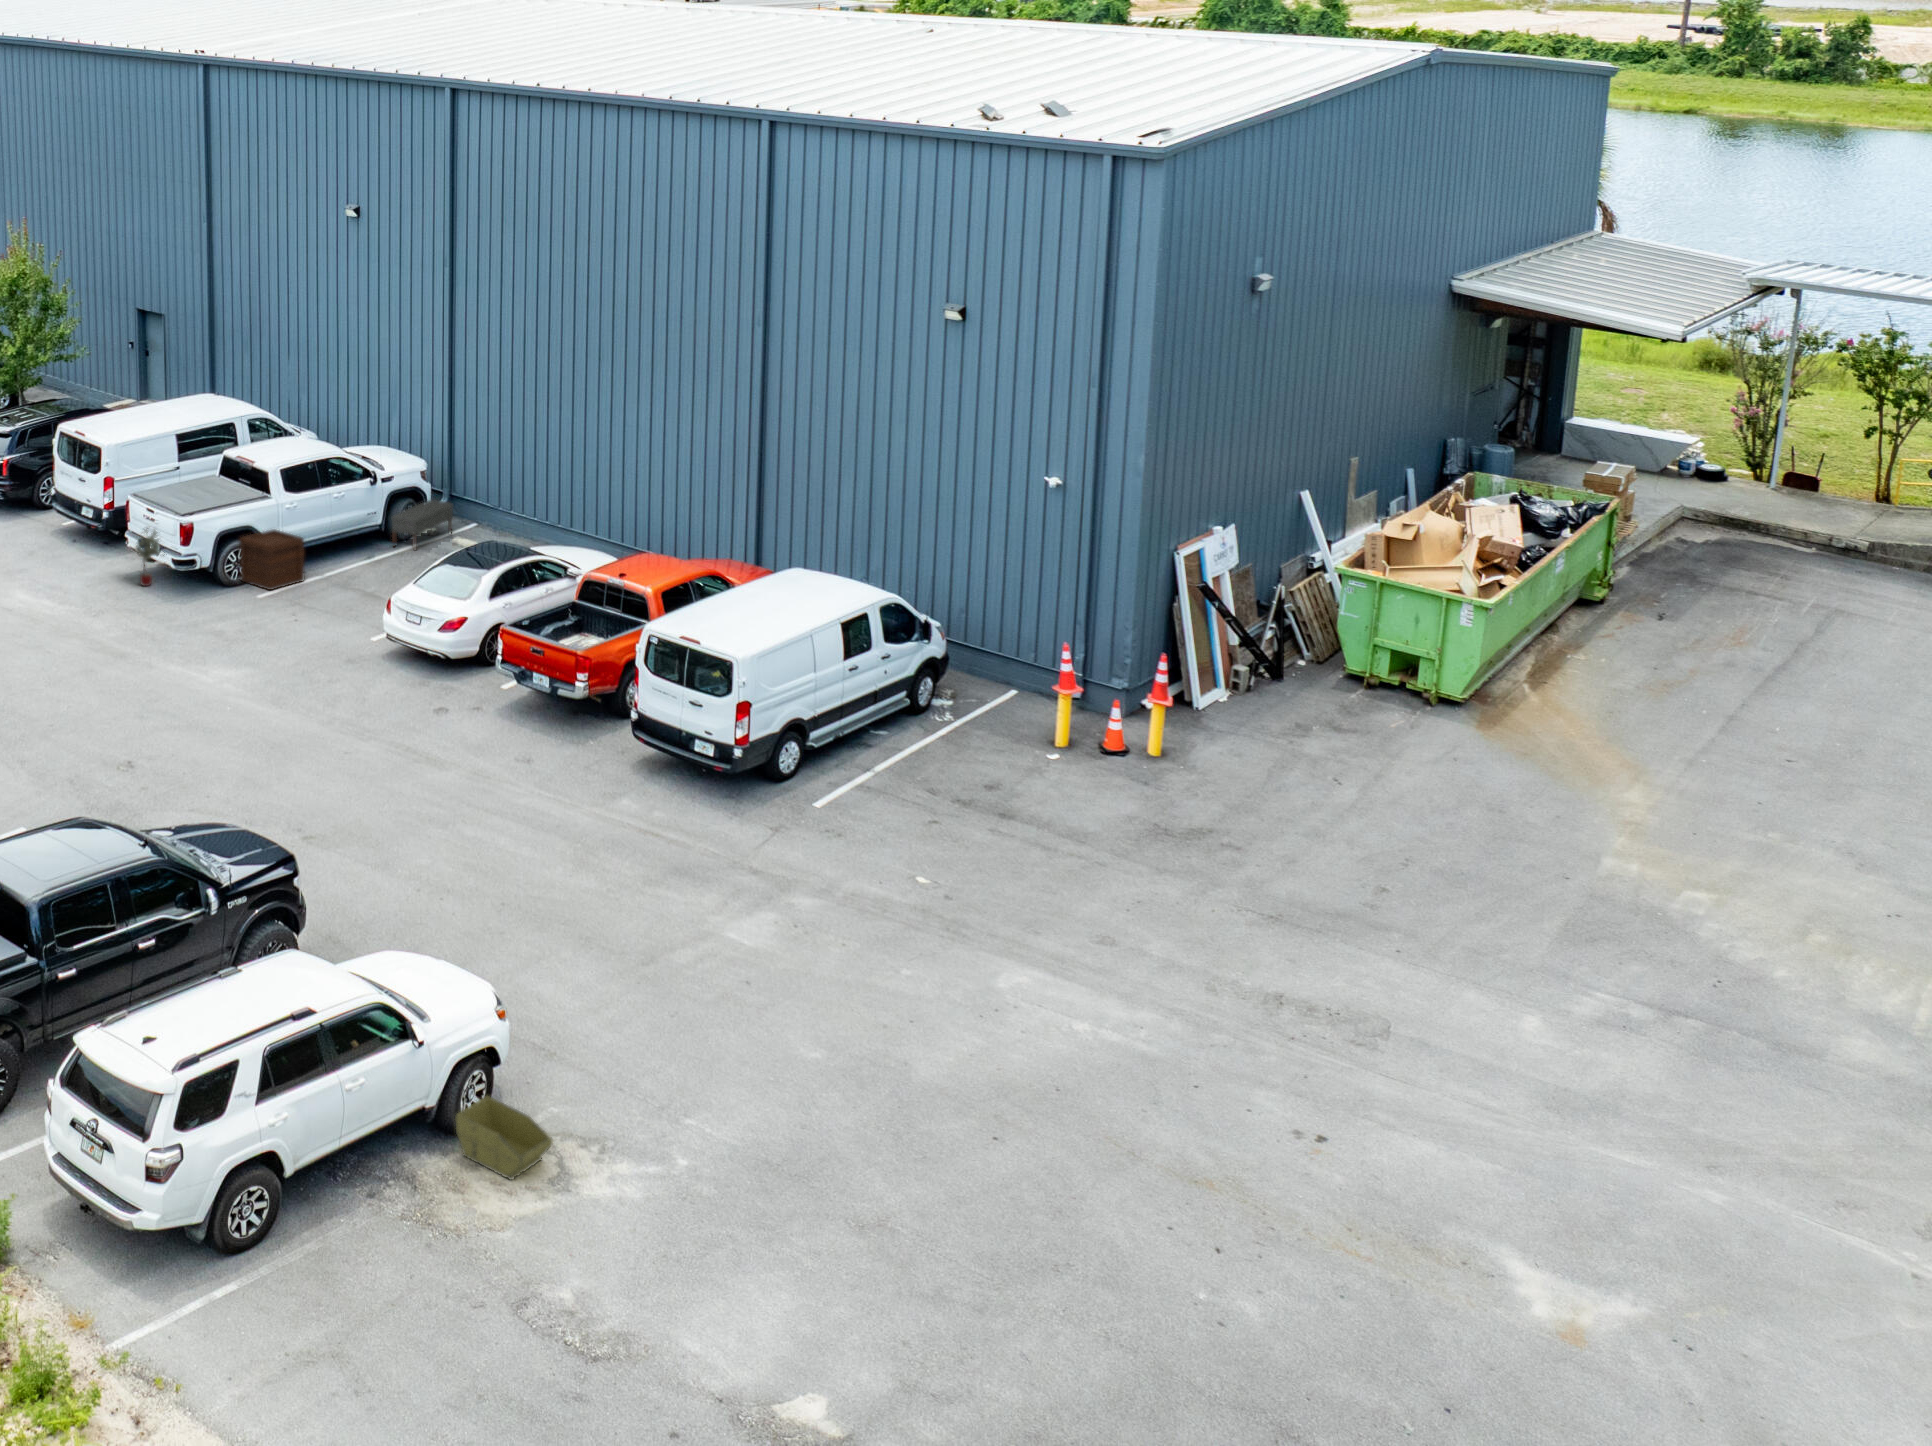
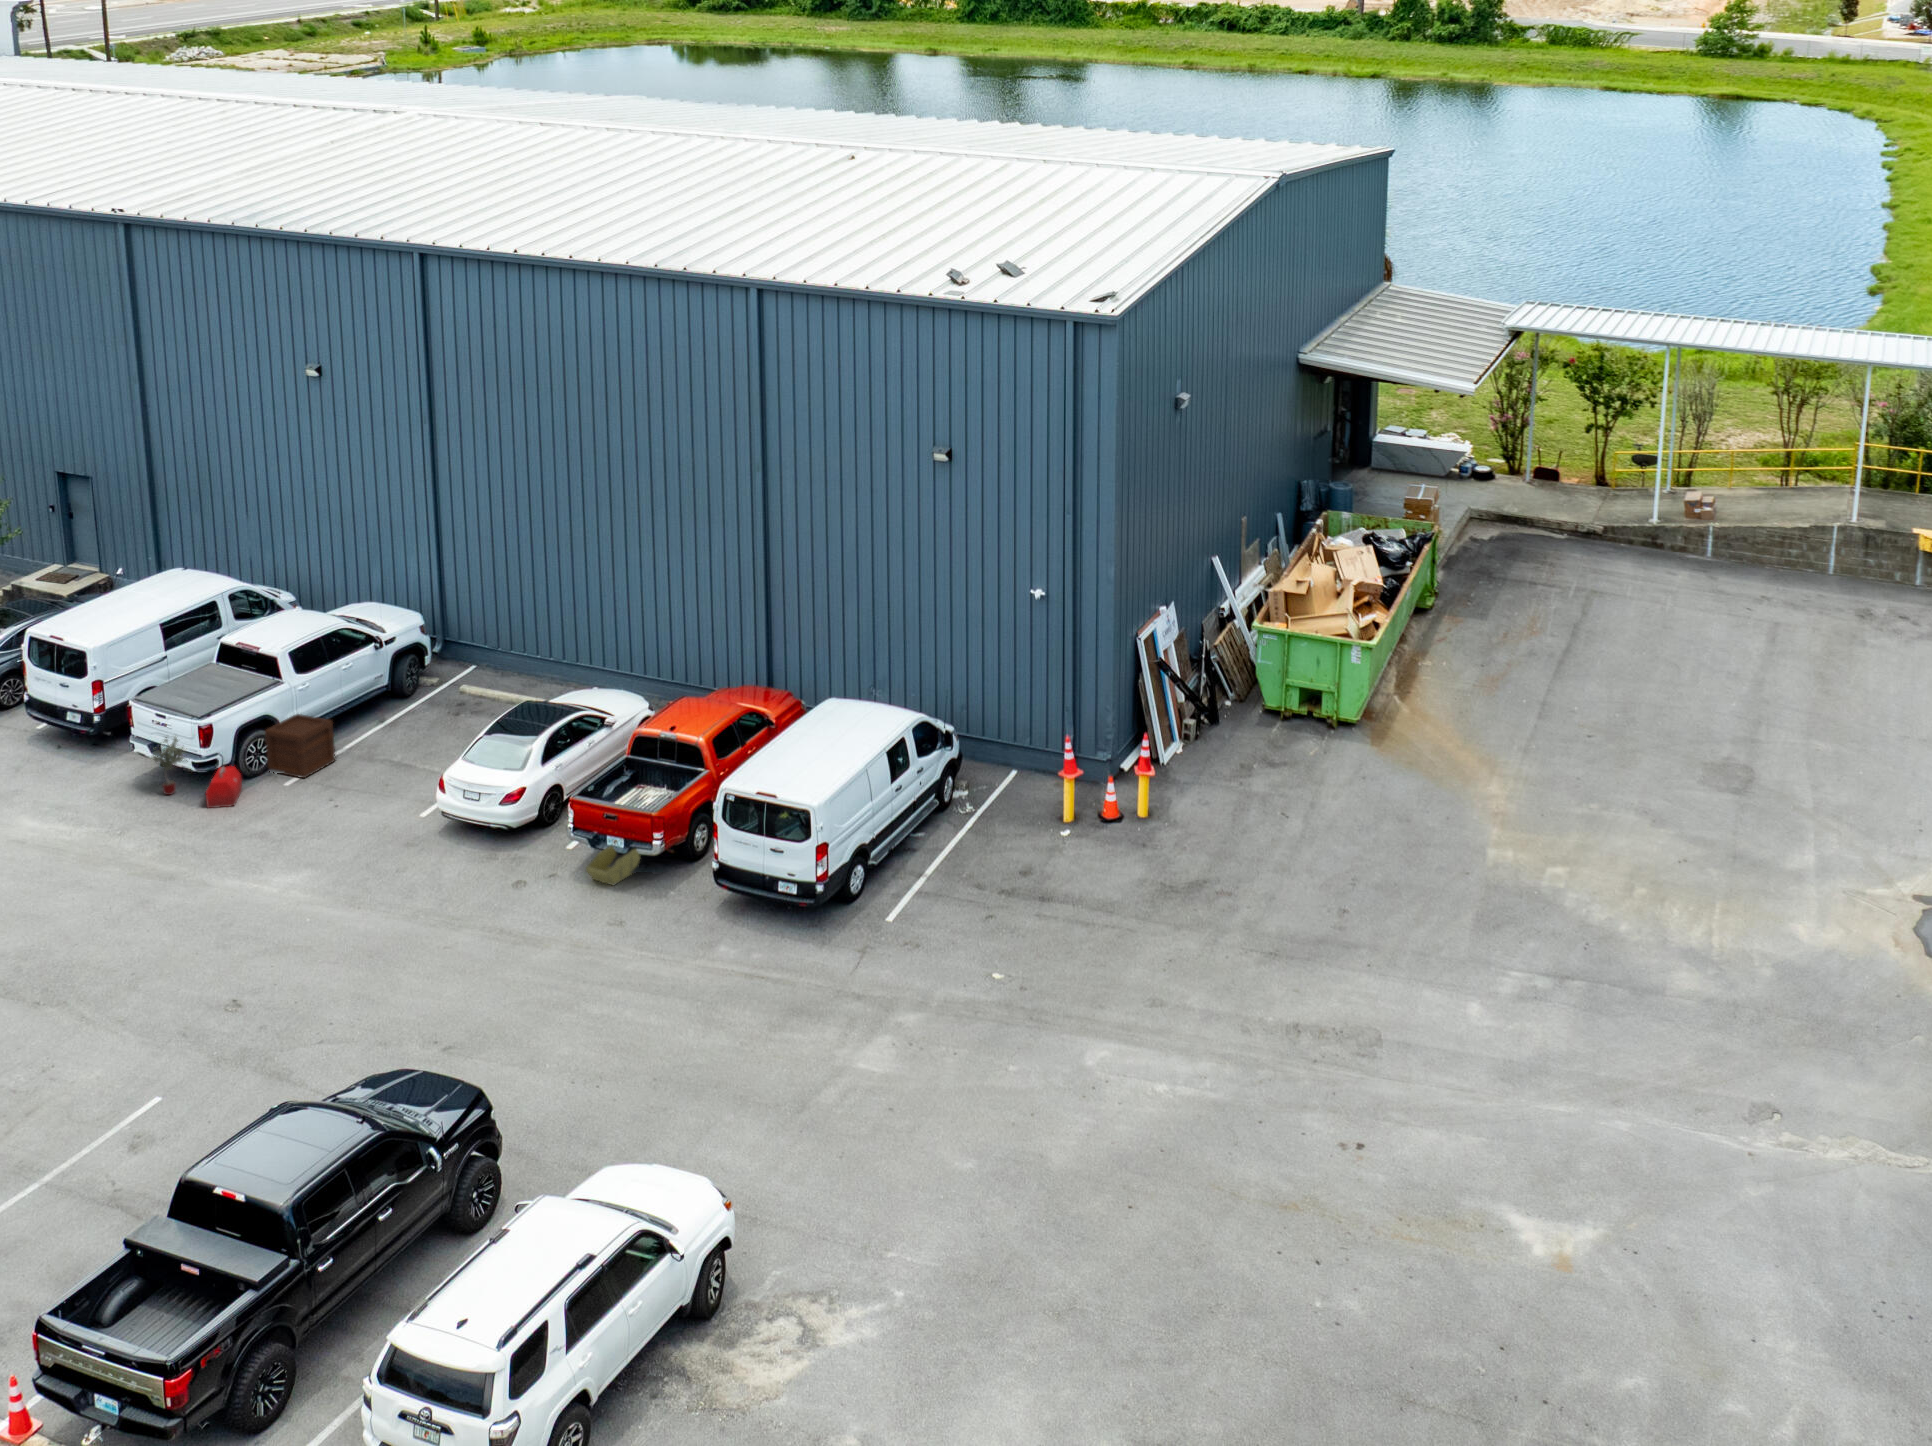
bench: present [391,500,453,550] -> none [406,650,464,707]
toolbox: none [173,564,211,603] -> present [206,766,242,808]
storage bin: present [455,1096,553,1180] -> present [586,846,641,885]

